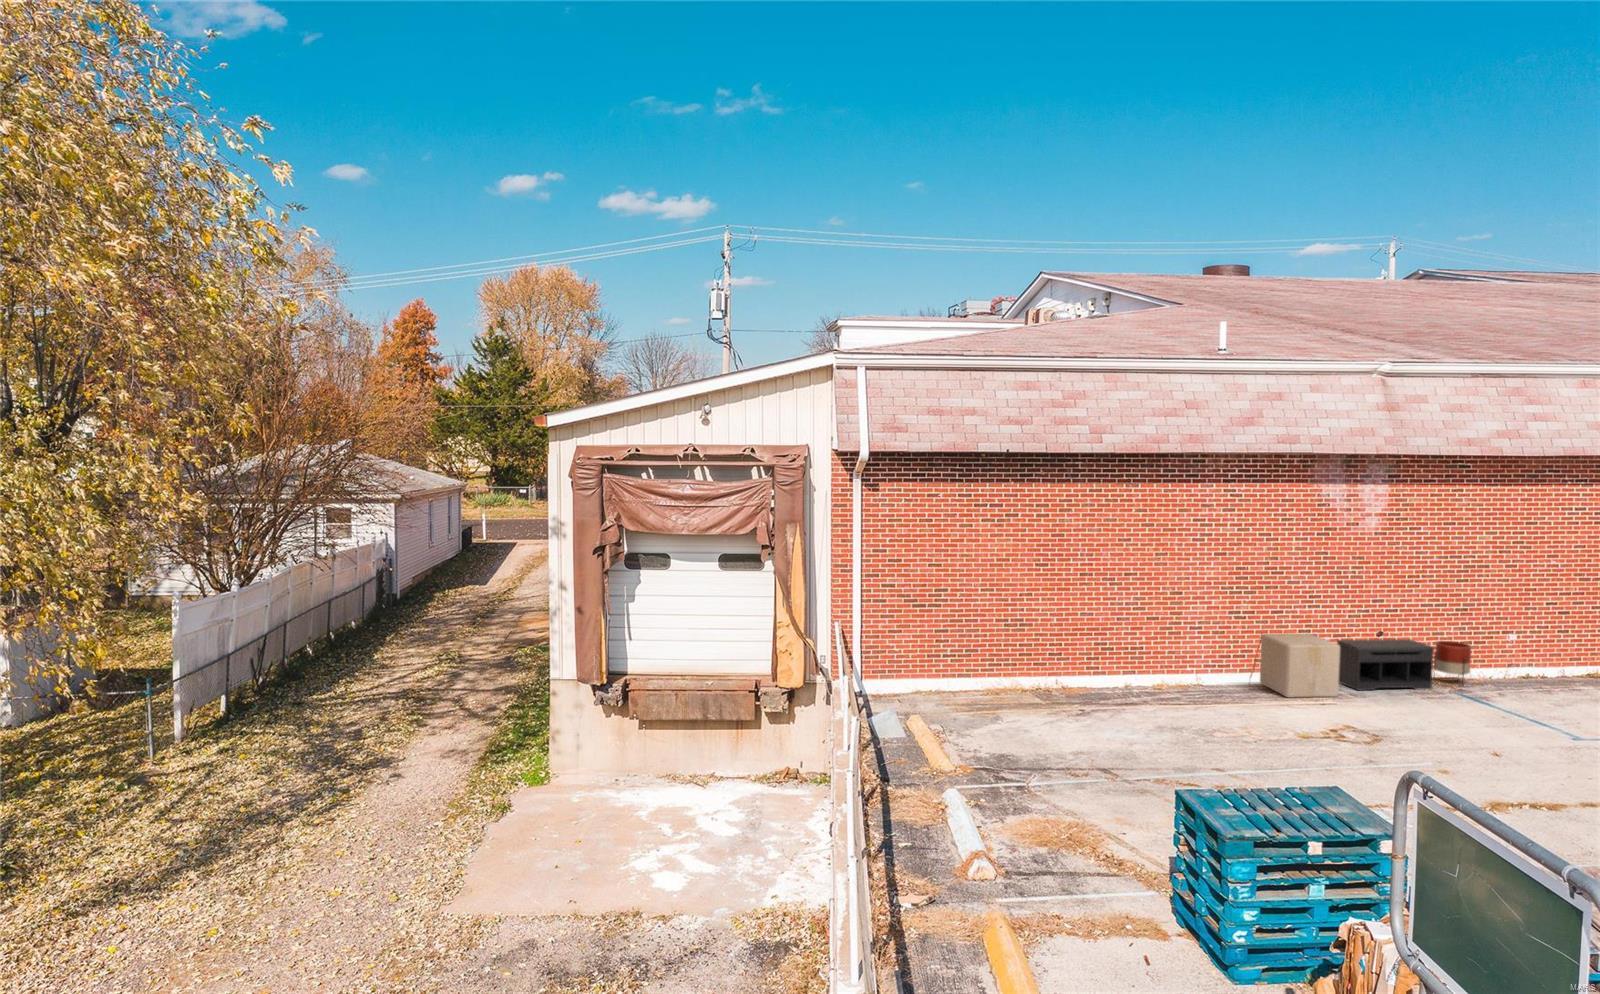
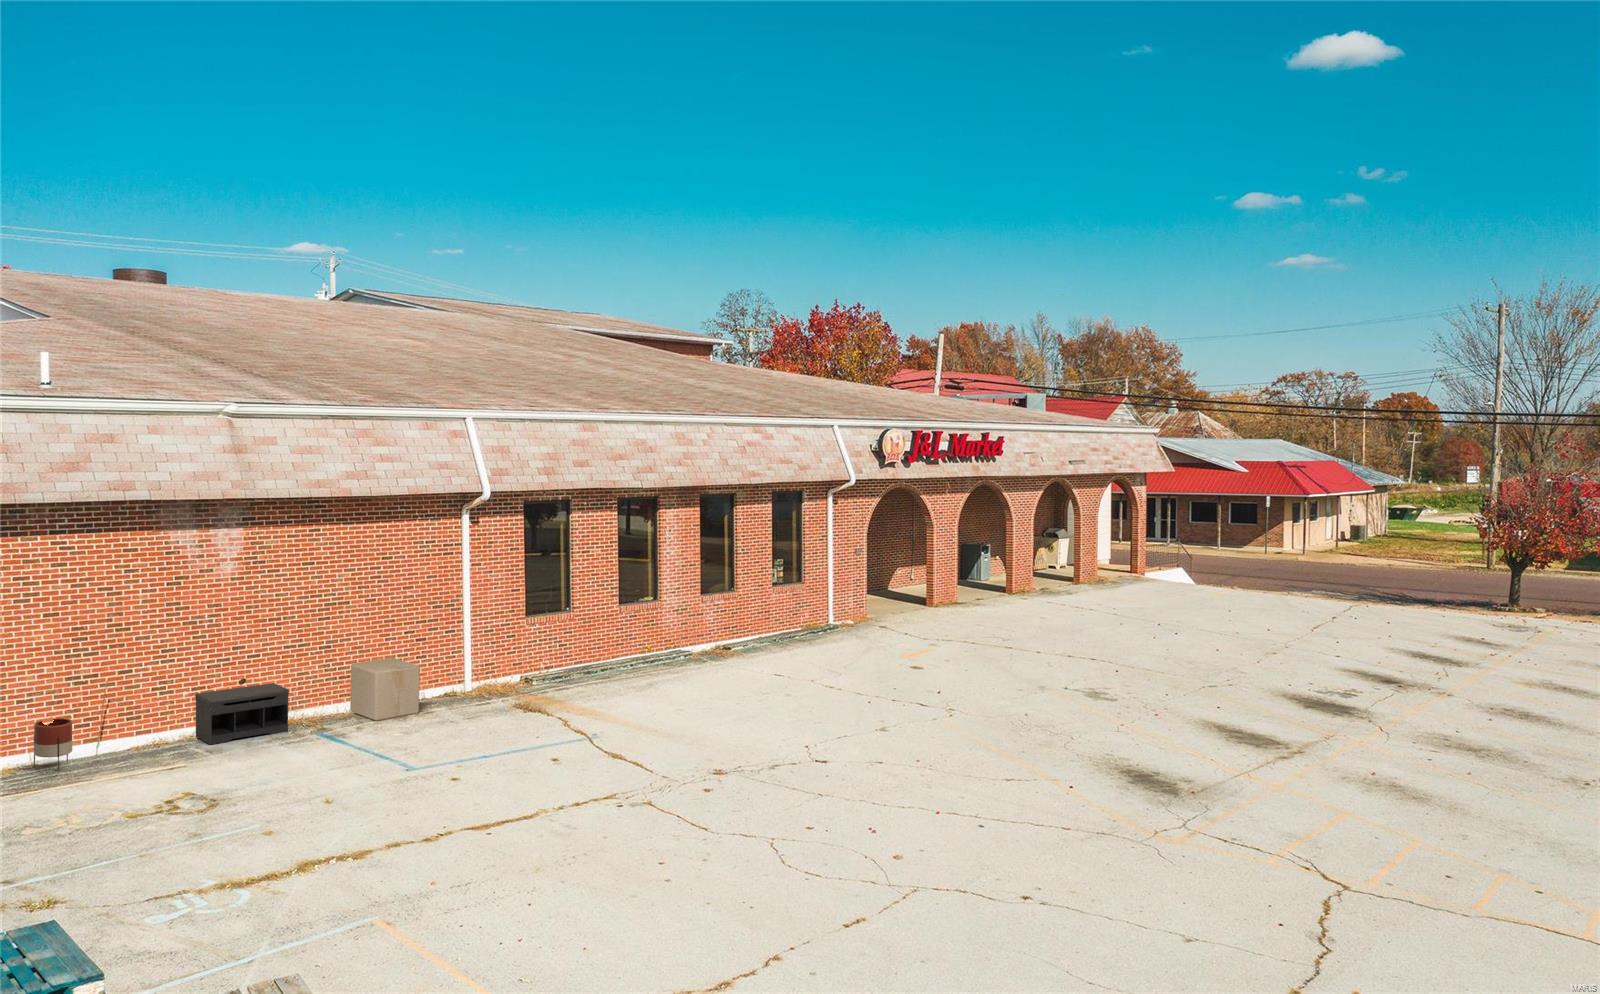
cardboard box: present [1260,634,1340,697] -> present [350,658,420,721]
planter: present [1434,641,1471,683] -> present [34,718,72,771]

